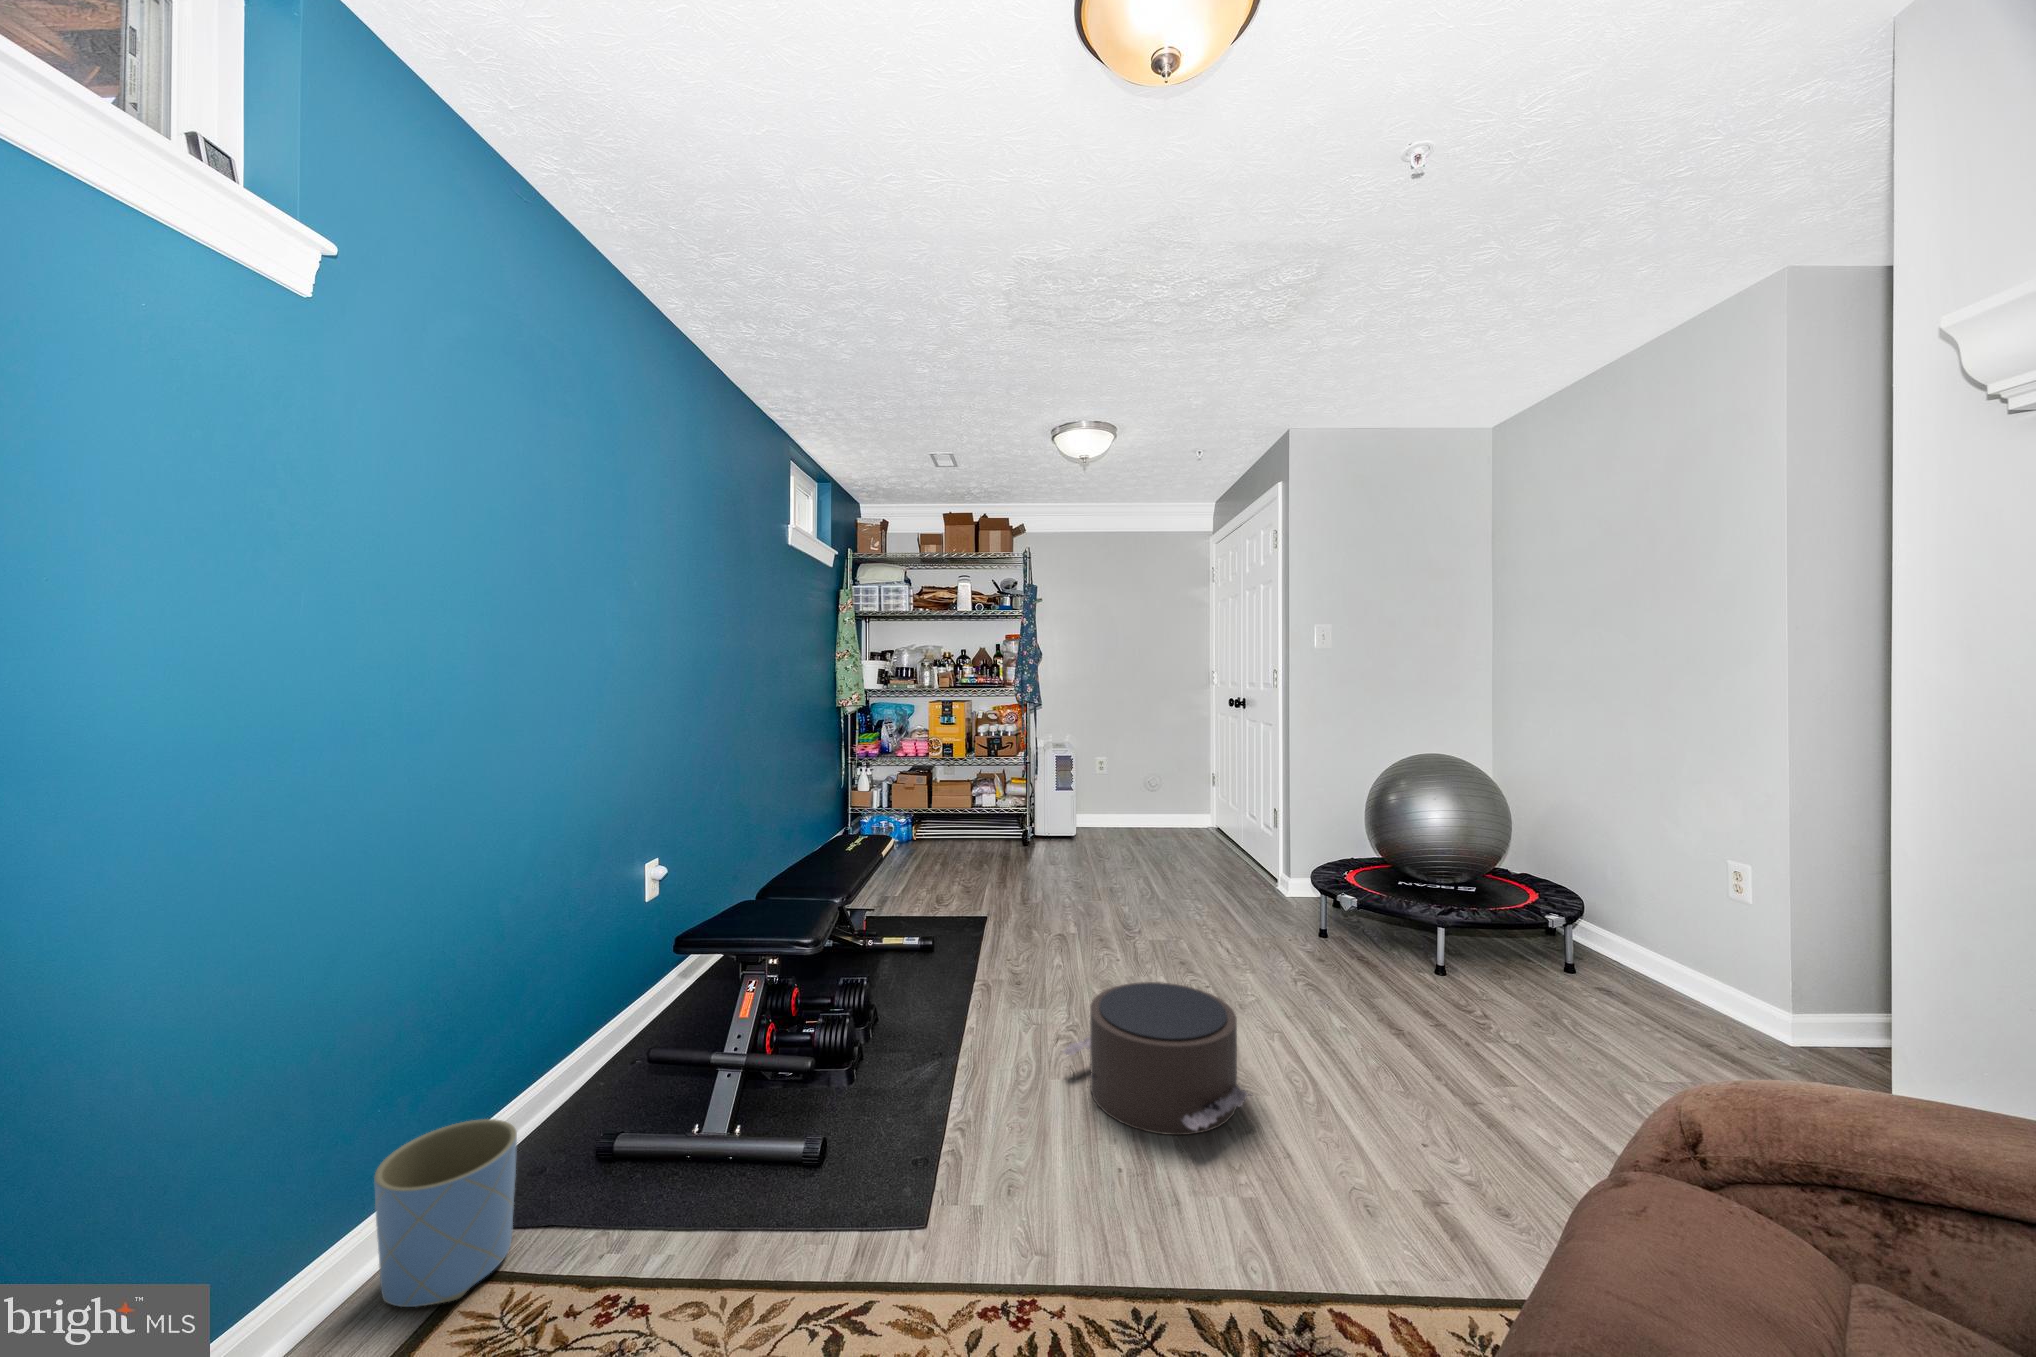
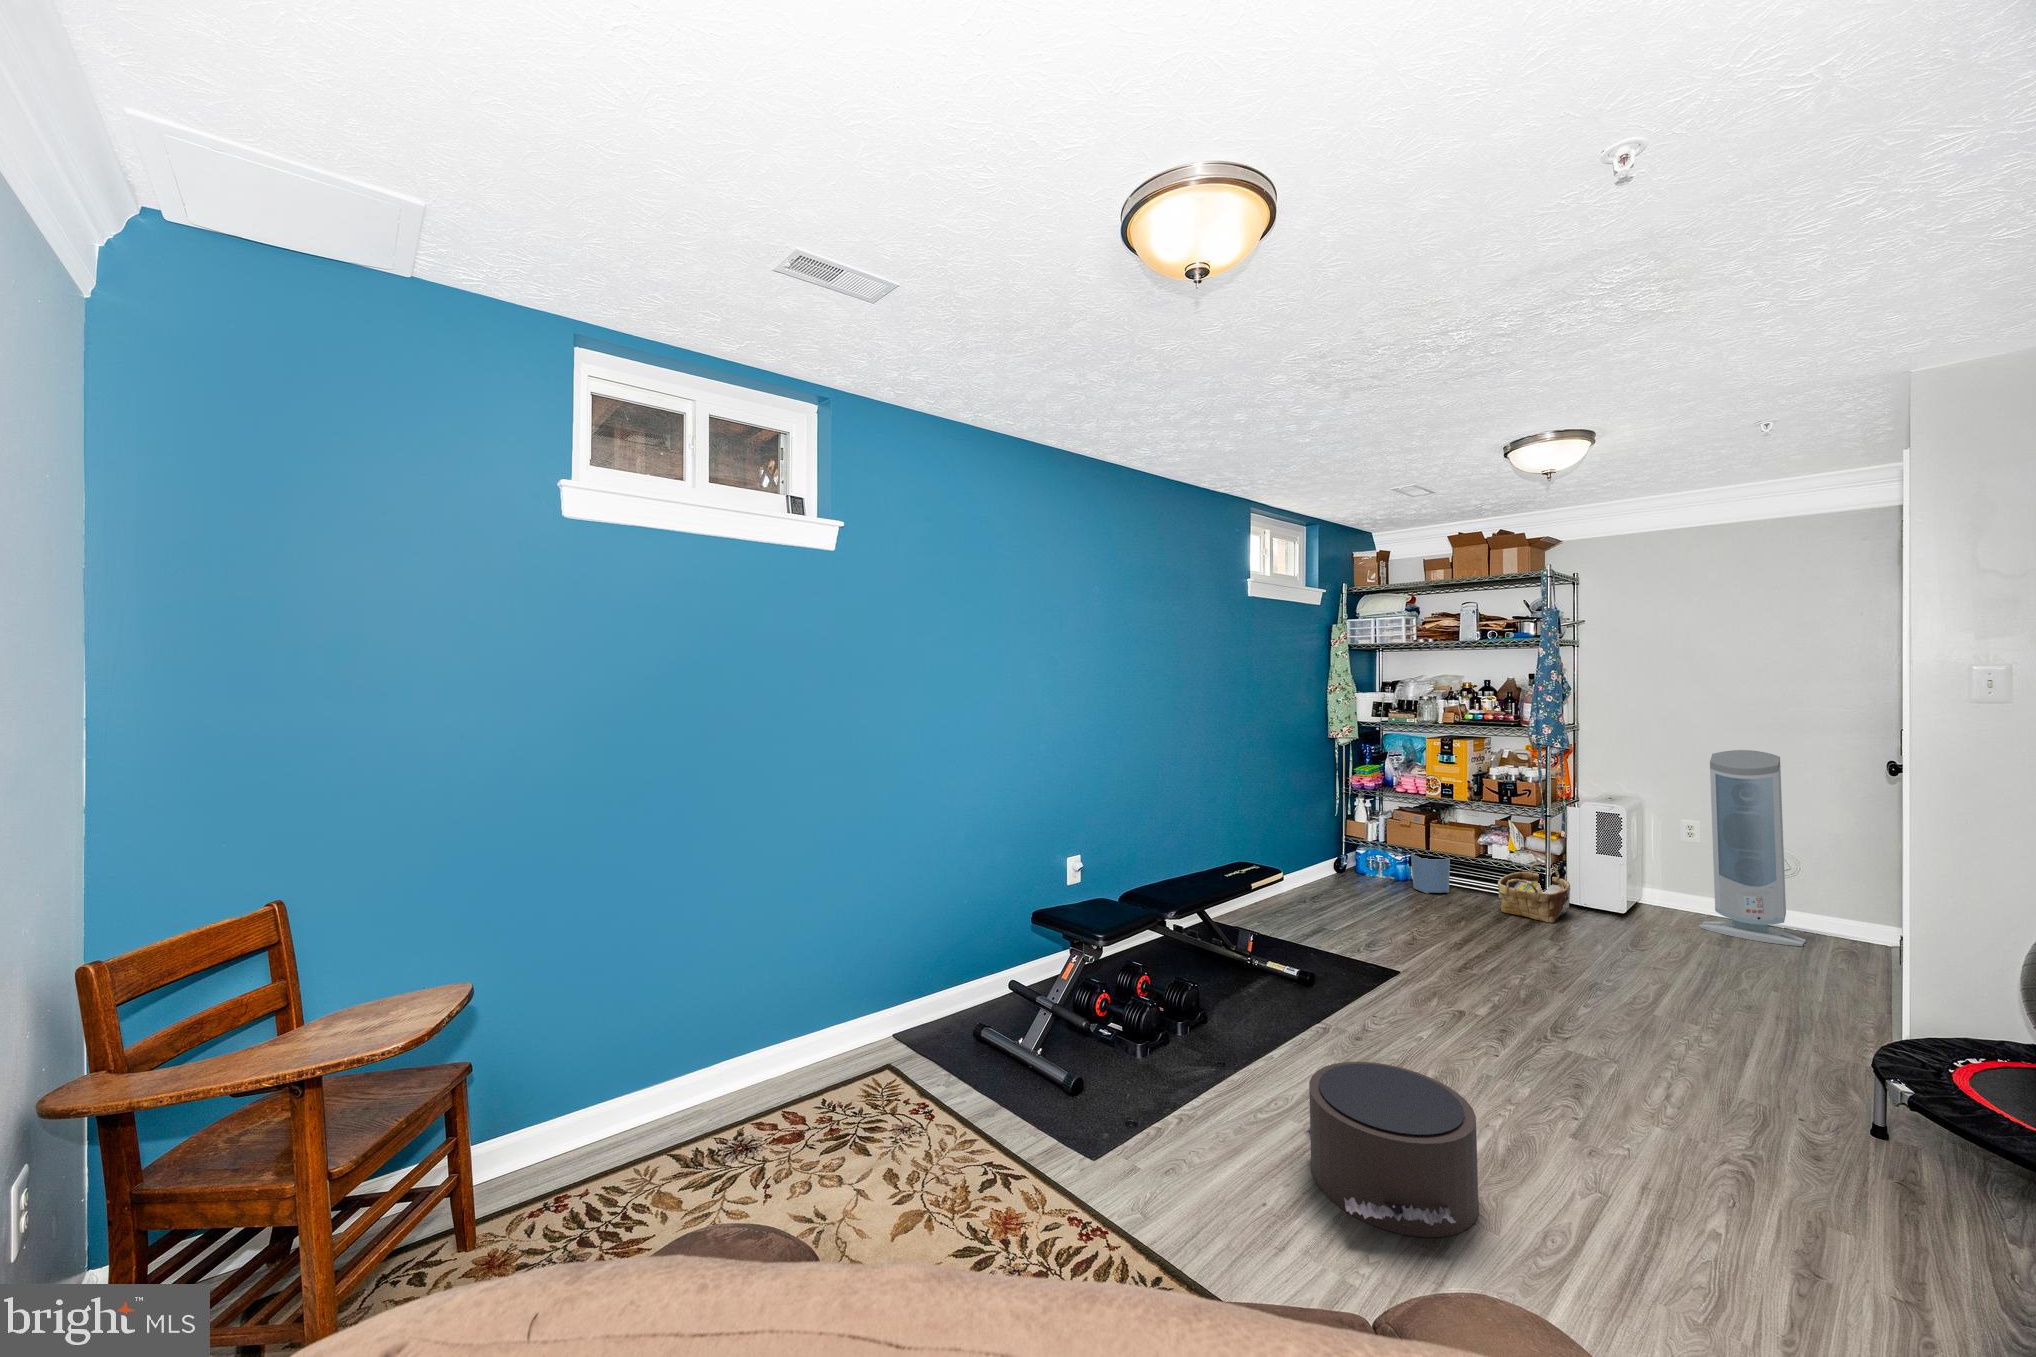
air purifier: none [1104,703,1158,839] -> present [1699,750,1806,946]
woven basket: none [989,803,1037,852] -> present [1498,863,1570,923]
planter: present [374,1119,517,1307] -> present [1411,853,1450,894]

